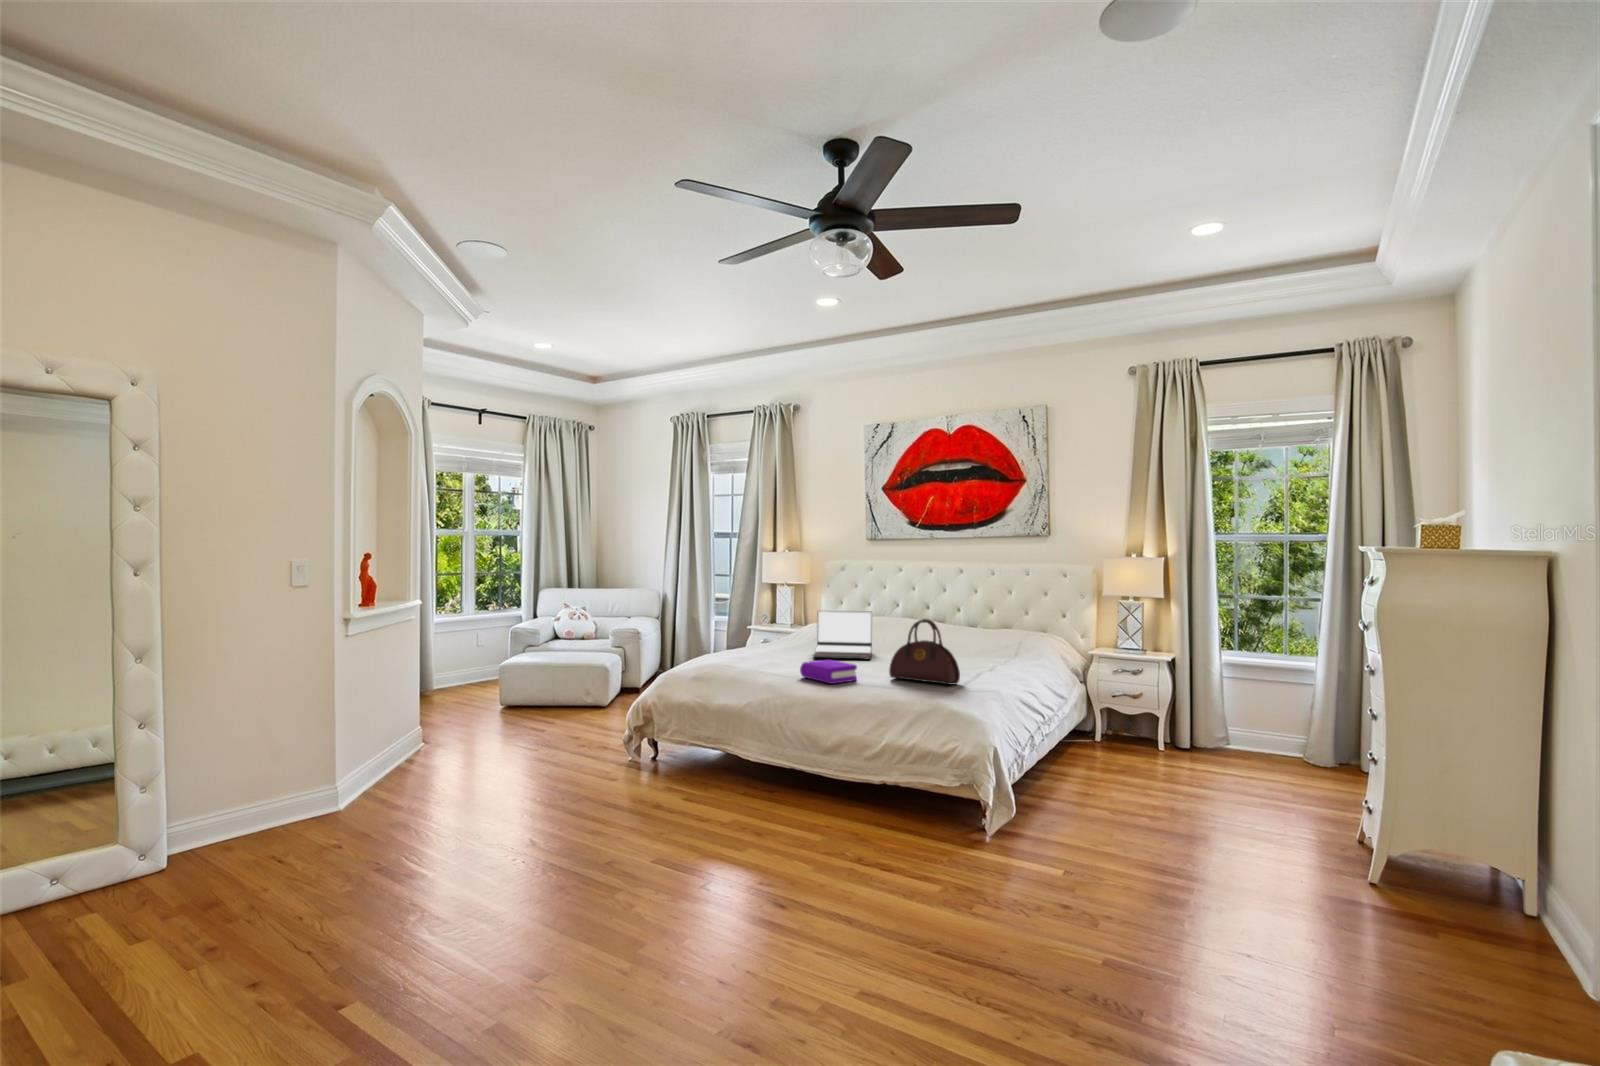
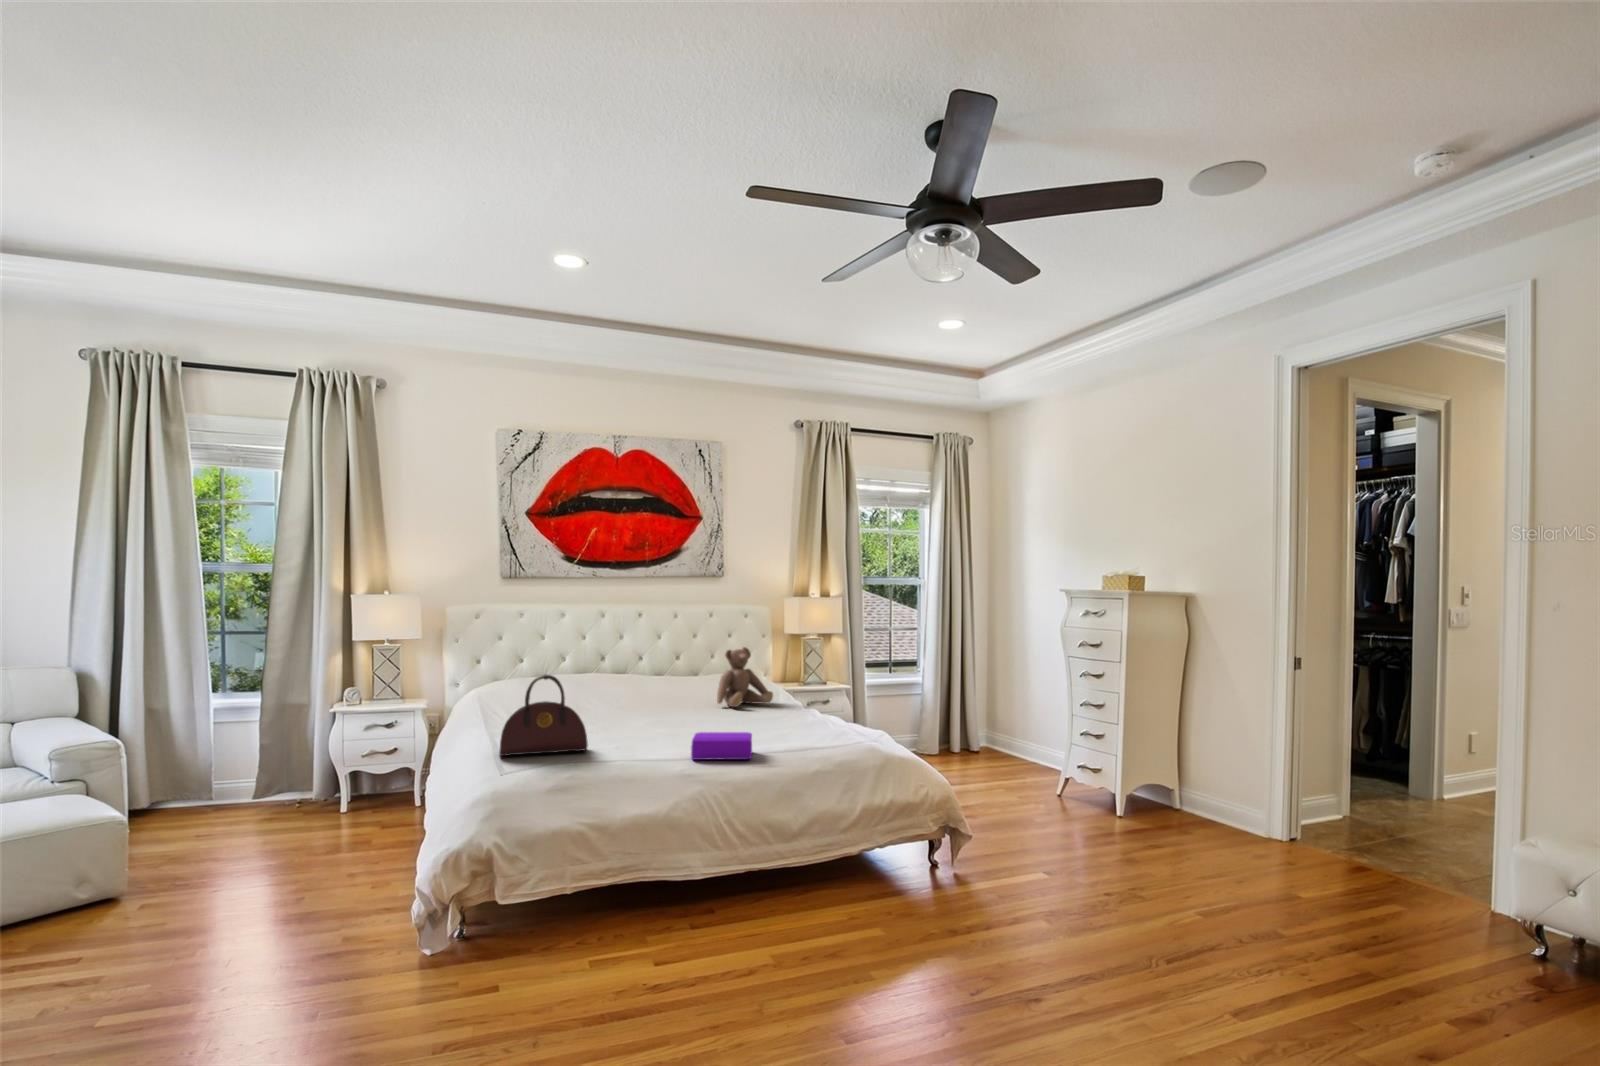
teddy bear: none [965,601,1022,655] -> present [717,647,773,707]
laptop: present [813,611,872,659] -> none [579,670,672,738]
handbag: present [889,619,960,684] -> present [499,675,588,756]

